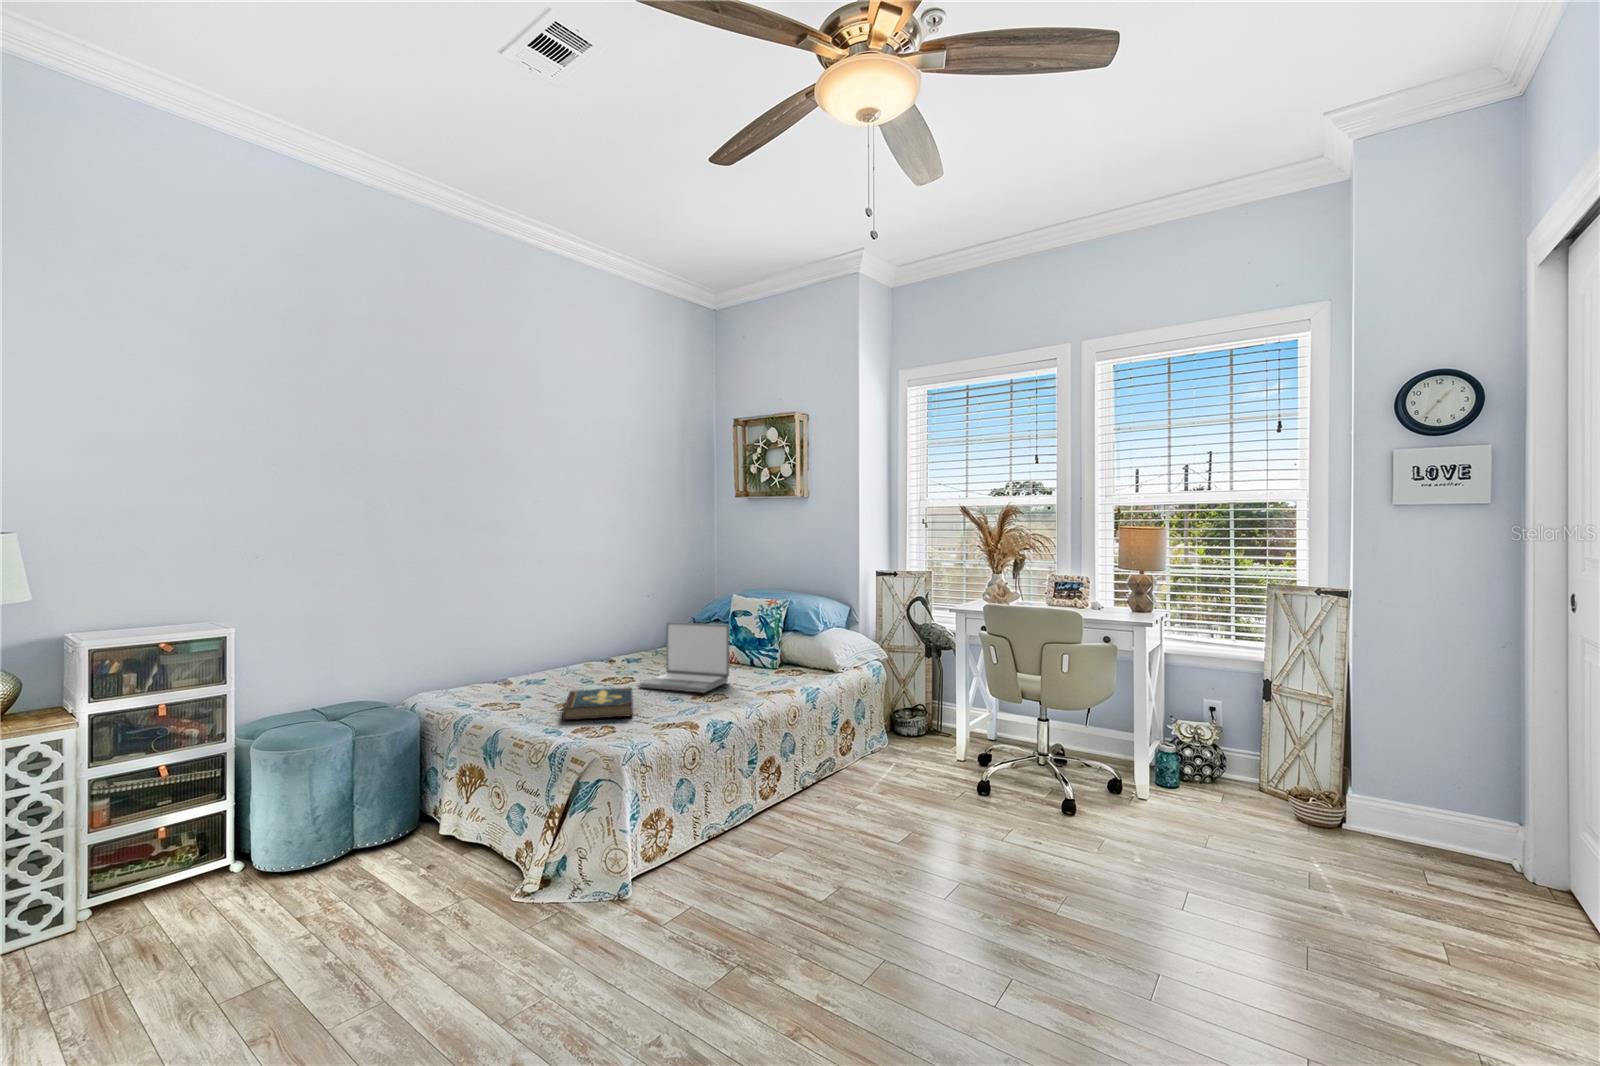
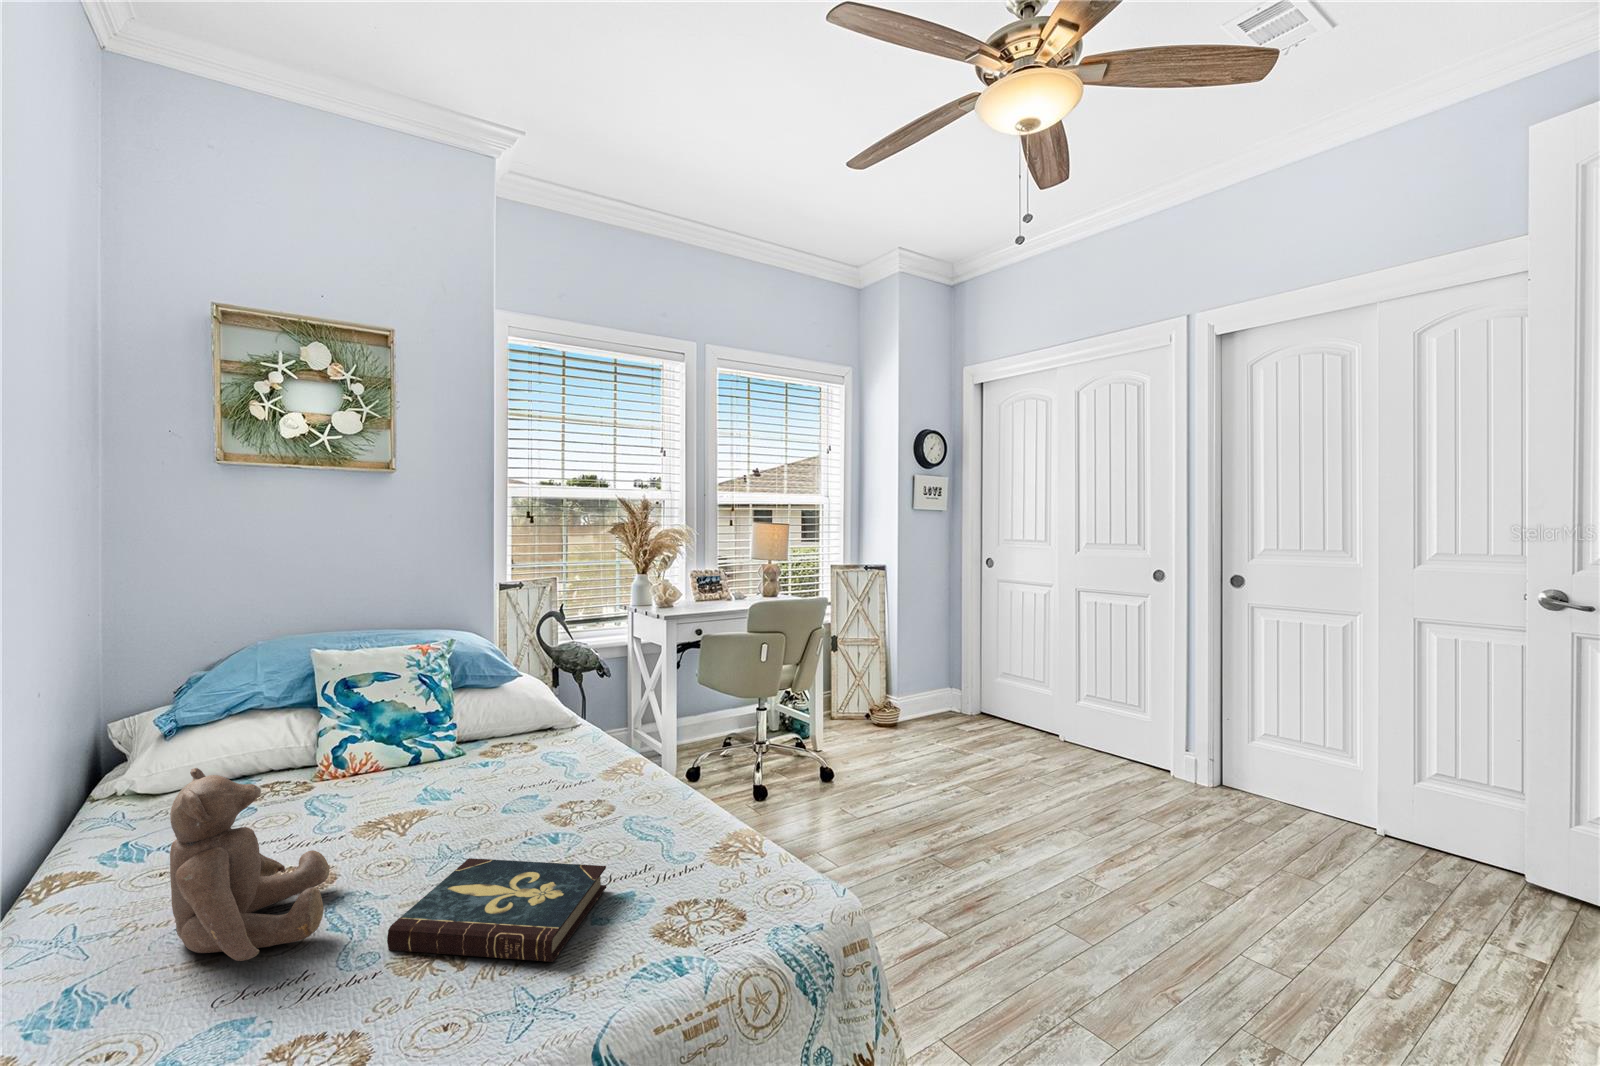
teddy bear: none [548,616,616,689] -> present [170,768,330,961]
laptop: present [639,622,729,693] -> none [355,697,536,863]

